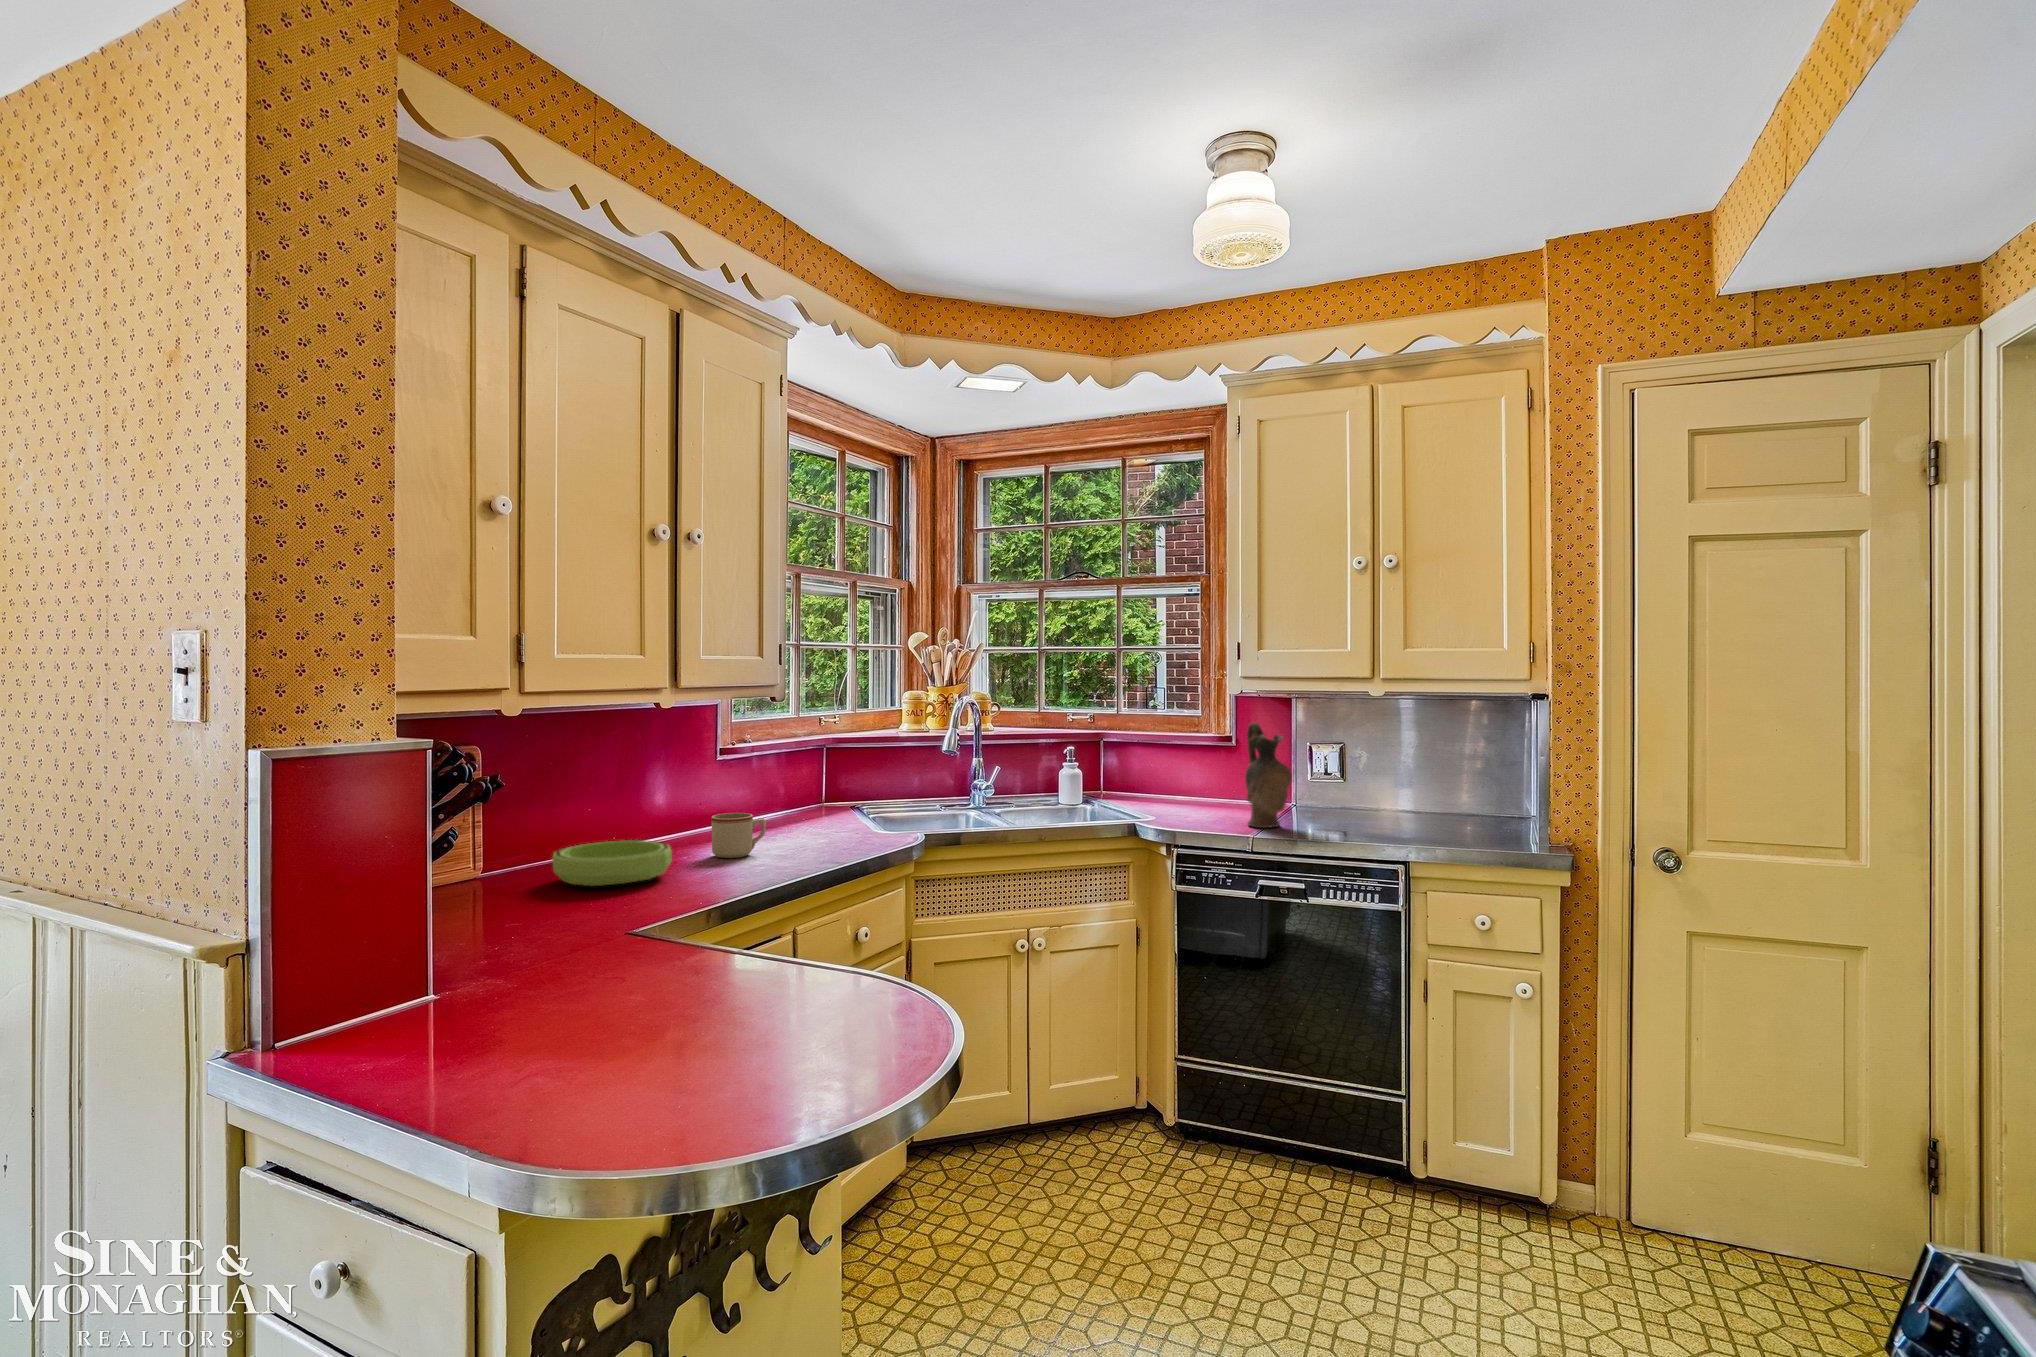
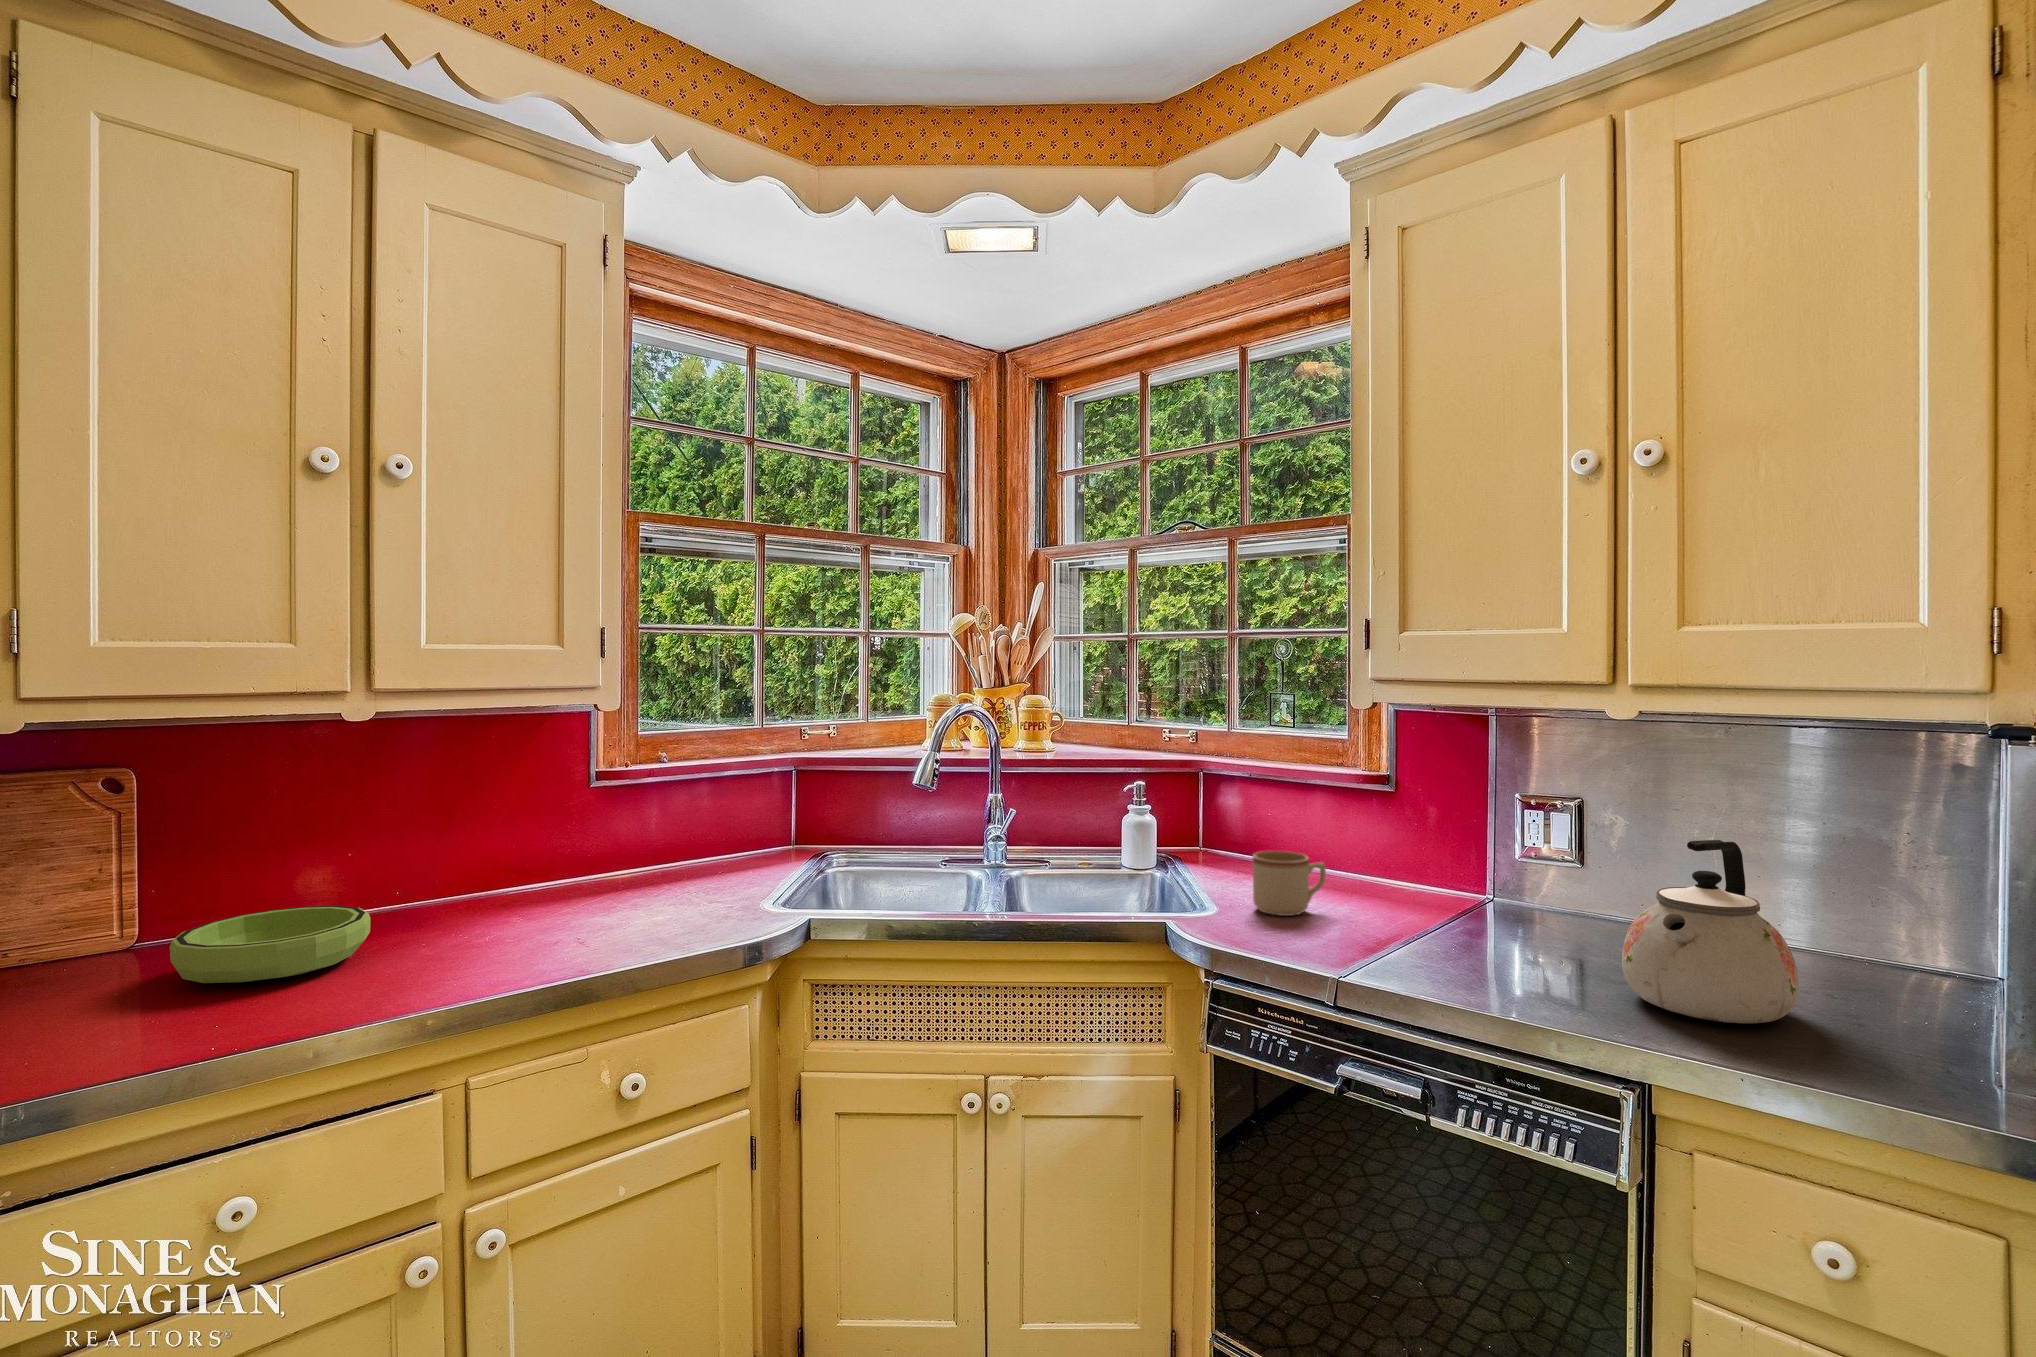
ceramic pitcher: present [1245,722,1292,828] -> none [1348,756,1436,954]
kettle: none [1383,755,1456,836] -> present [1622,840,1799,1023]
mug: present [711,813,766,858] -> present [1253,851,1326,916]

